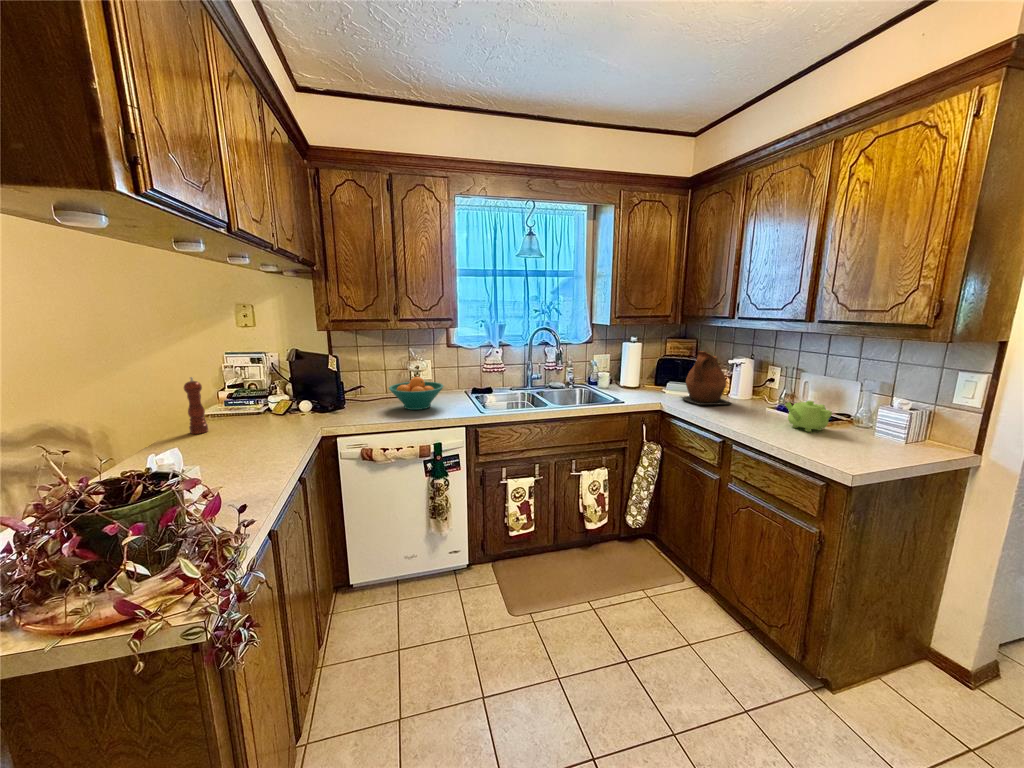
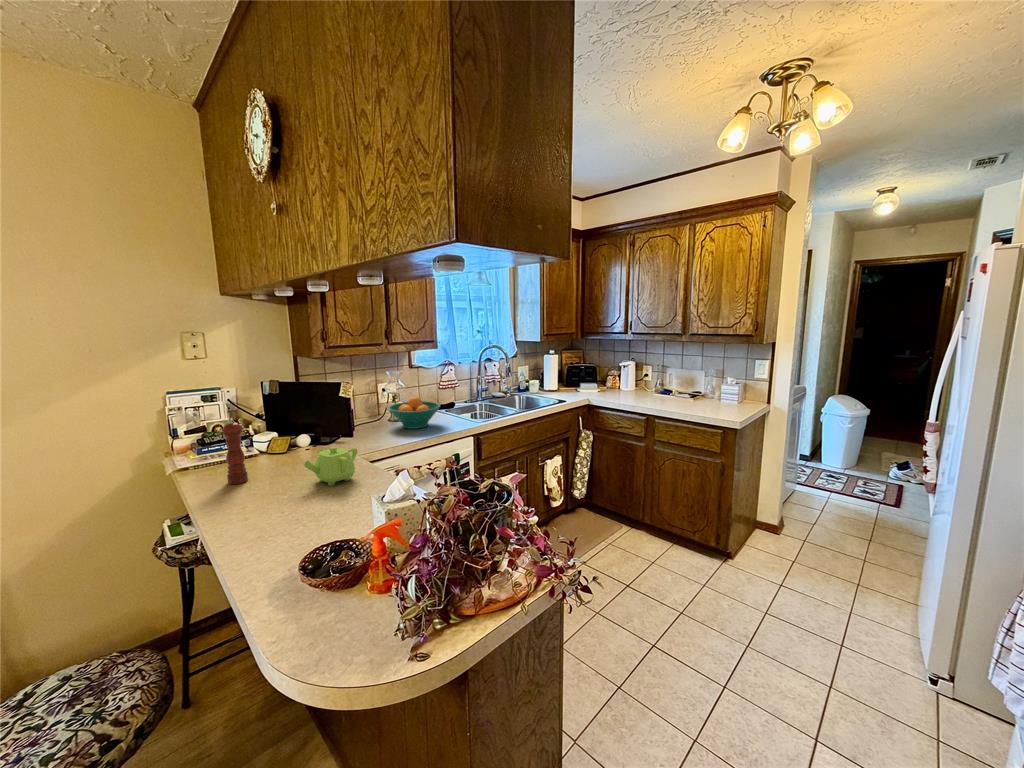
ceramic pitcher: present [682,351,731,405] -> none [596,358,632,396]
teapot: present [785,401,832,432] -> present [304,447,357,486]

